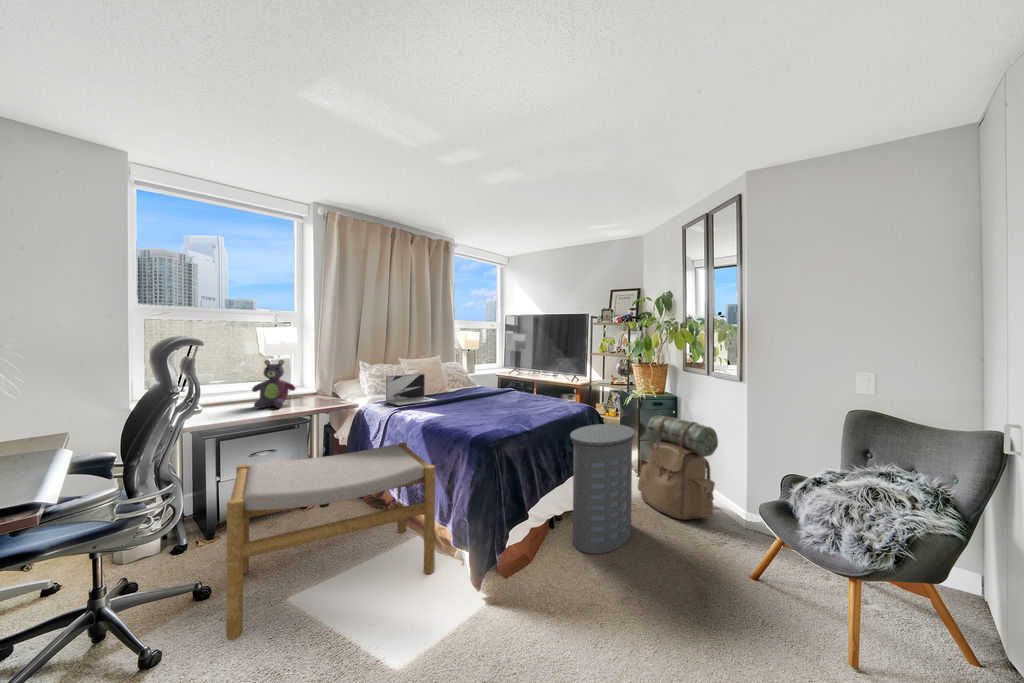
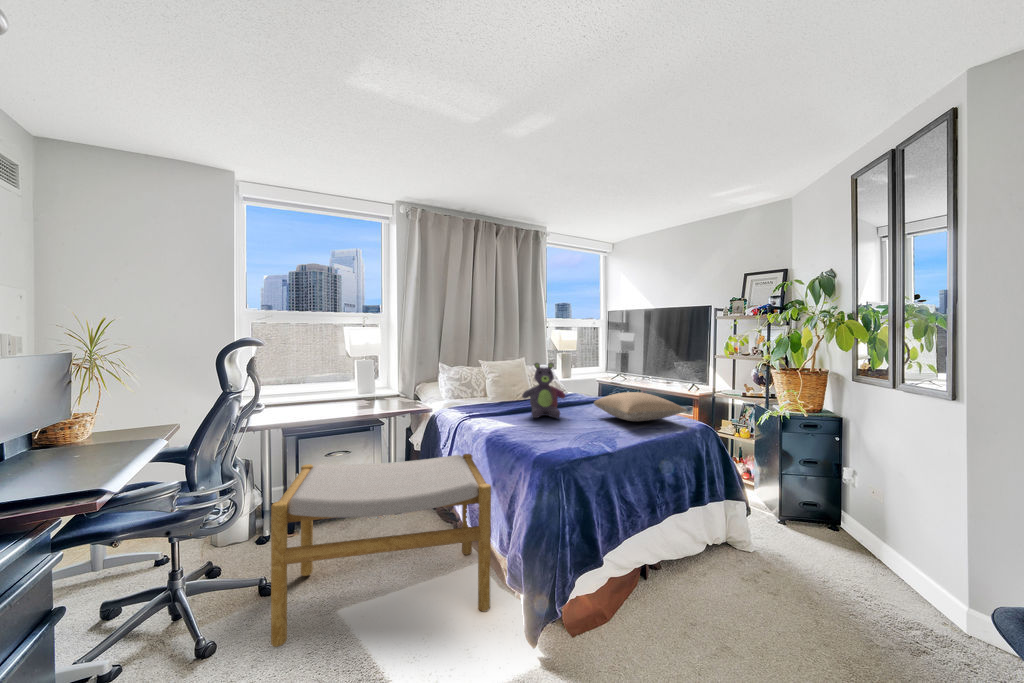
stuffed bear: present [252,360,295,409] -> present [522,363,565,418]
laptop: present [386,374,437,405] -> none [461,377,516,411]
pillow: none [506,383,578,407] -> present [594,392,687,421]
backpack: present [638,416,718,519] -> none [776,442,908,599]
laundry hamper: present [570,424,635,554] -> none [666,449,765,626]

